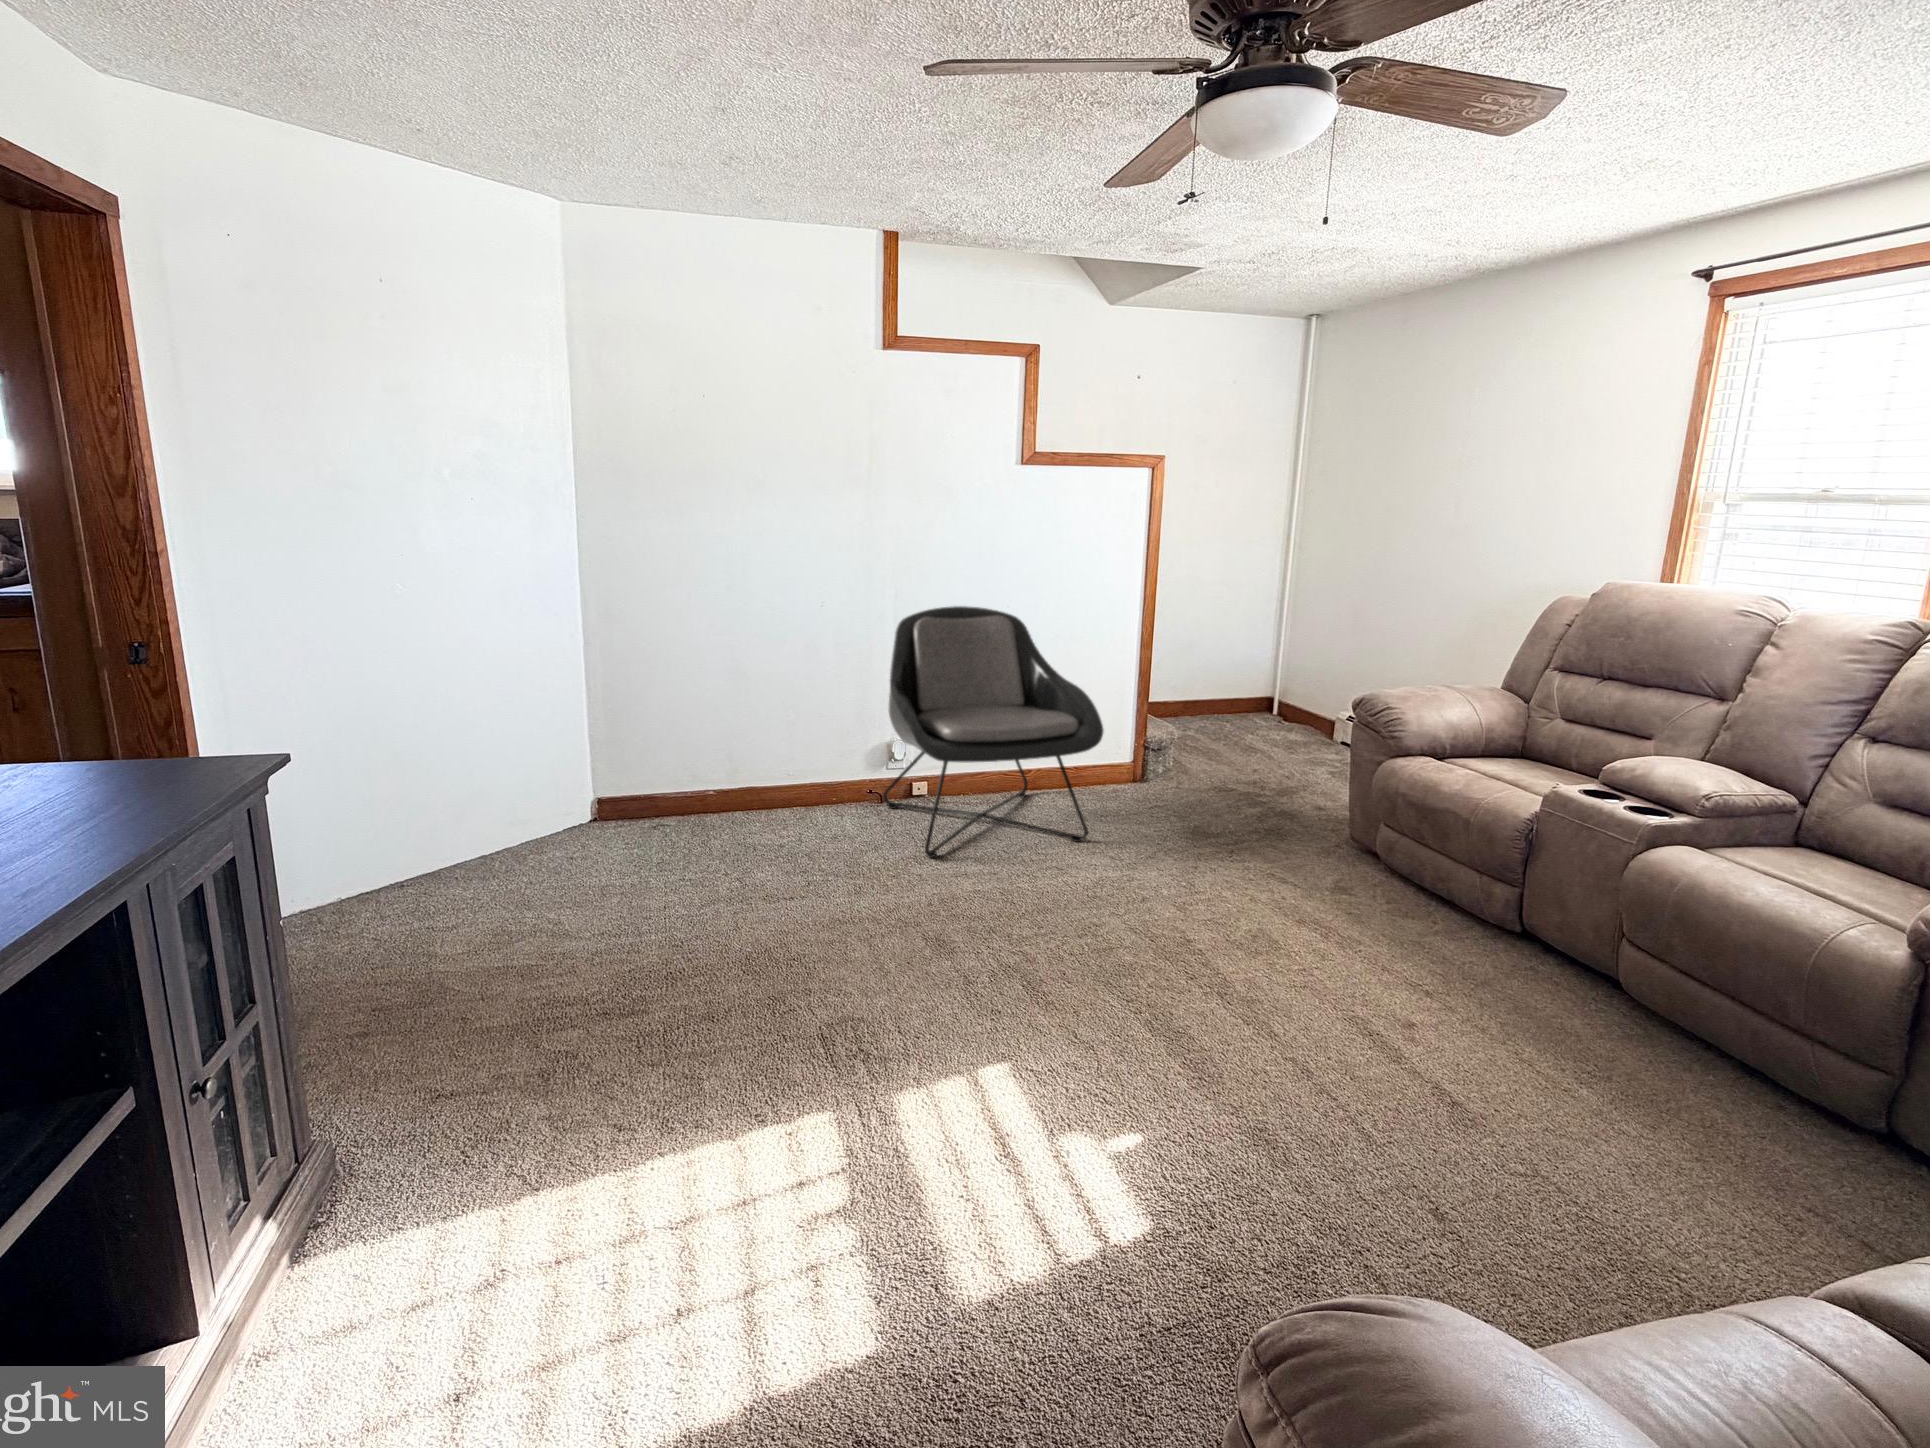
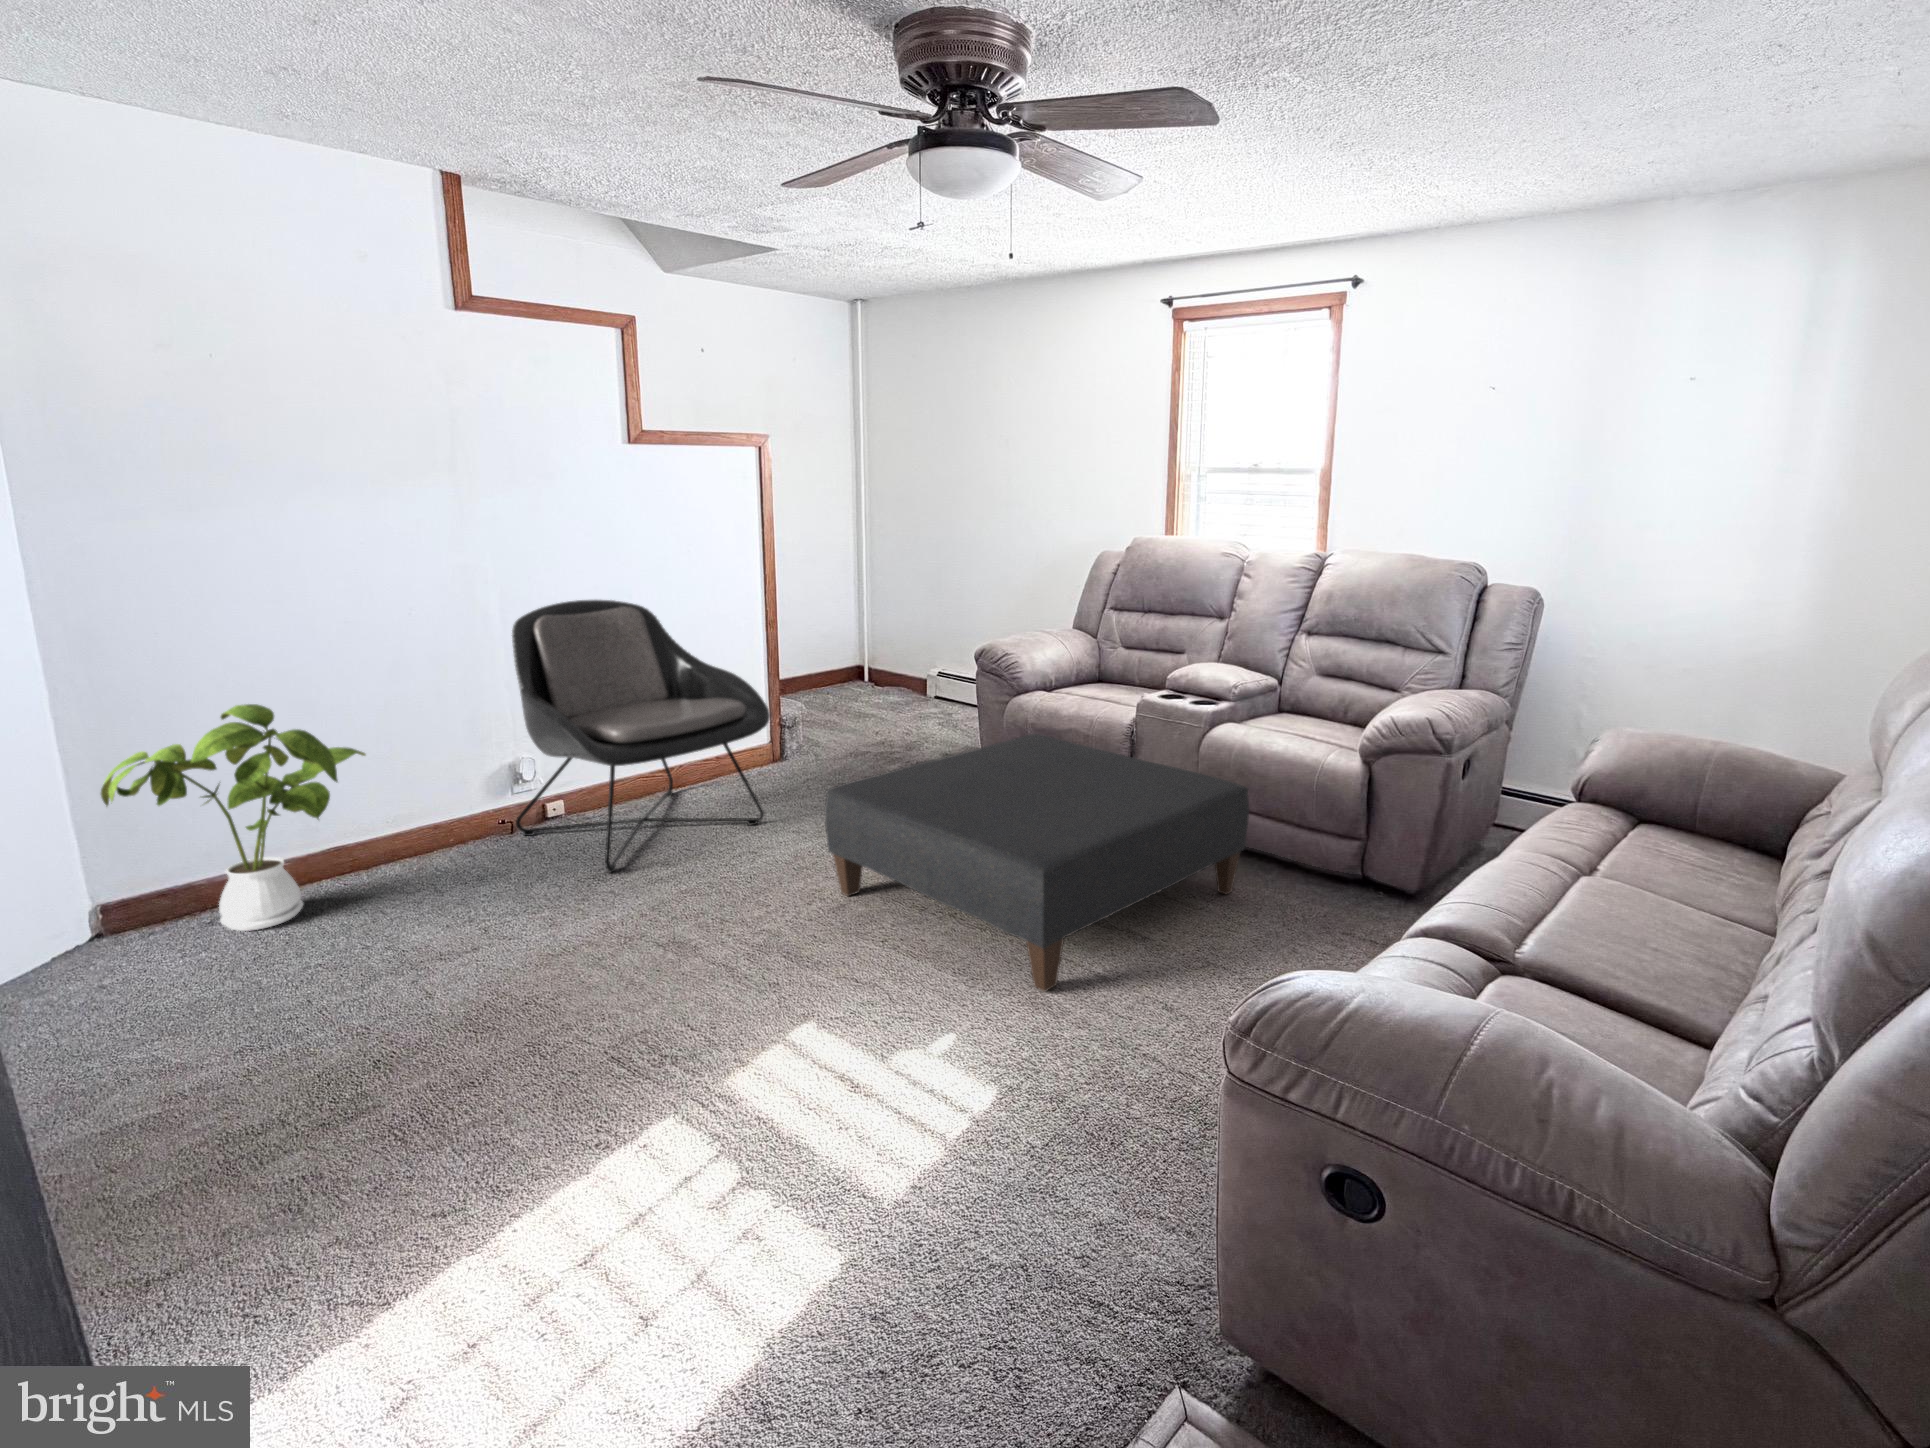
house plant: none [596,665,773,841] -> present [101,704,366,931]
ottoman: none [1107,806,1676,1126] -> present [825,734,1249,992]

